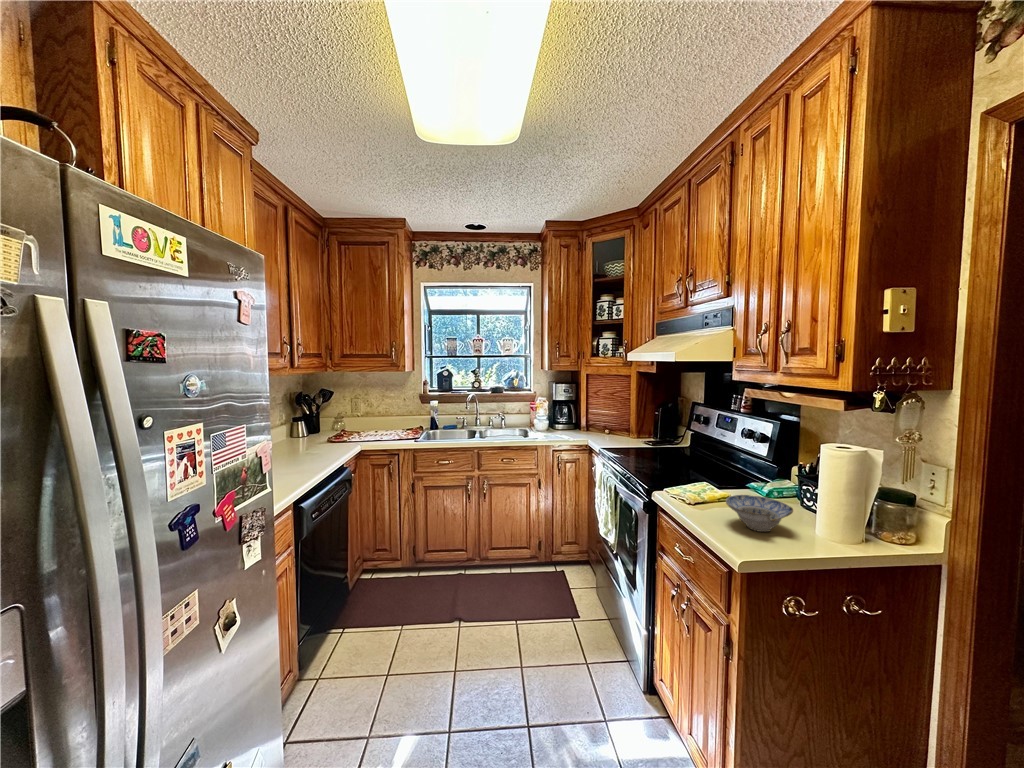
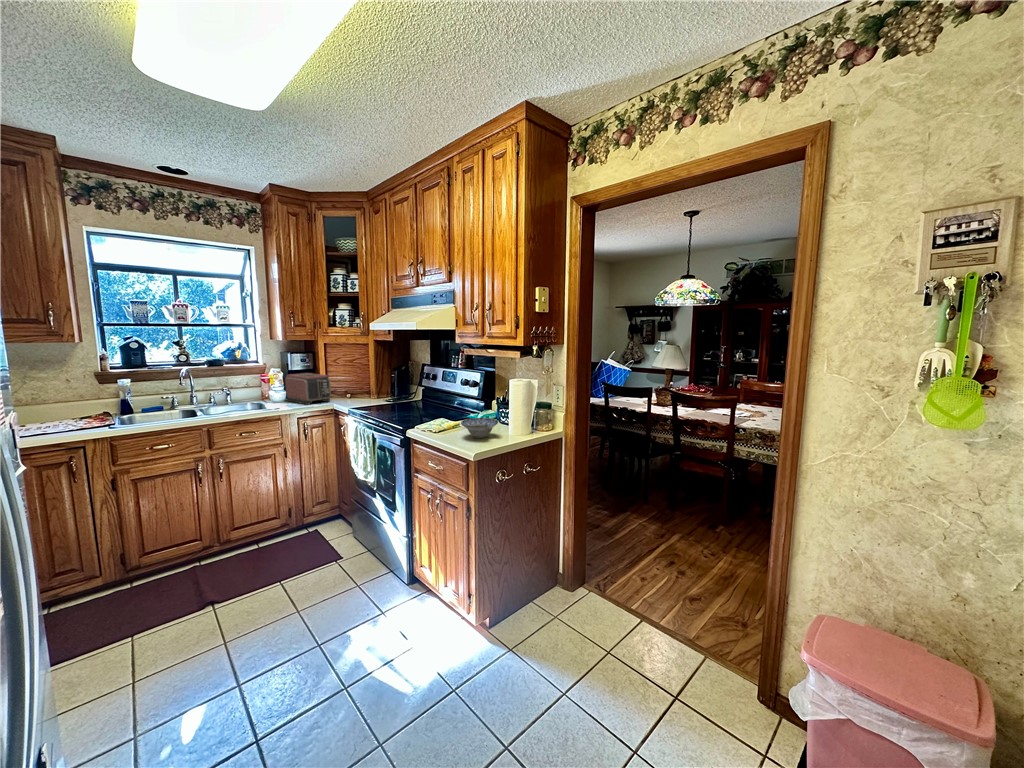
toaster: none [549,404,588,437] -> present [285,373,331,405]

